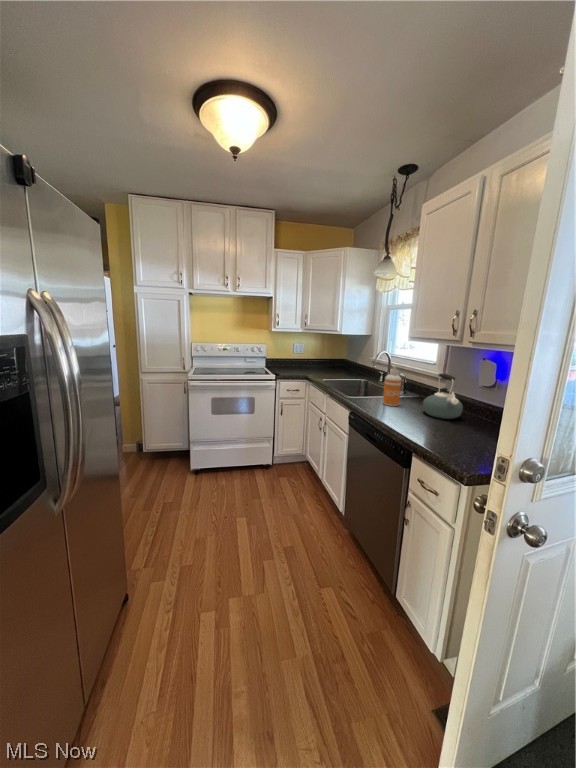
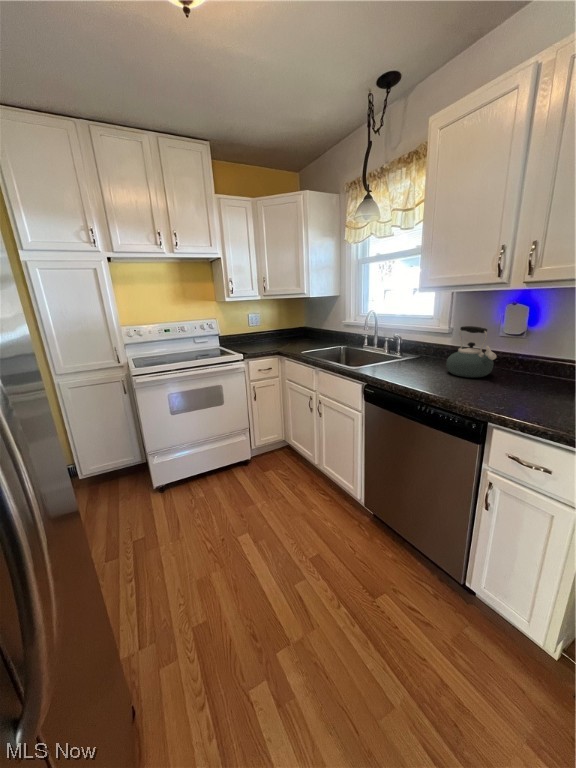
soap dispenser: present [383,365,402,406] -> none [396,323,418,372]

